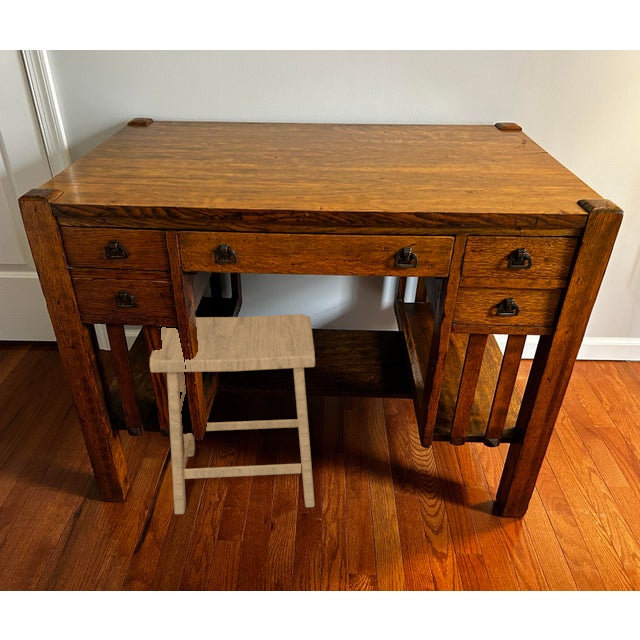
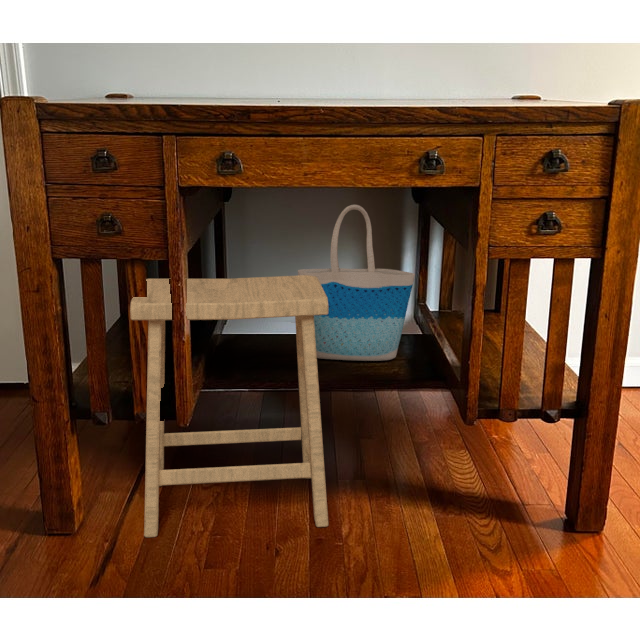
tote bag: none [298,246,393,364] -> present [298,205,415,361]

